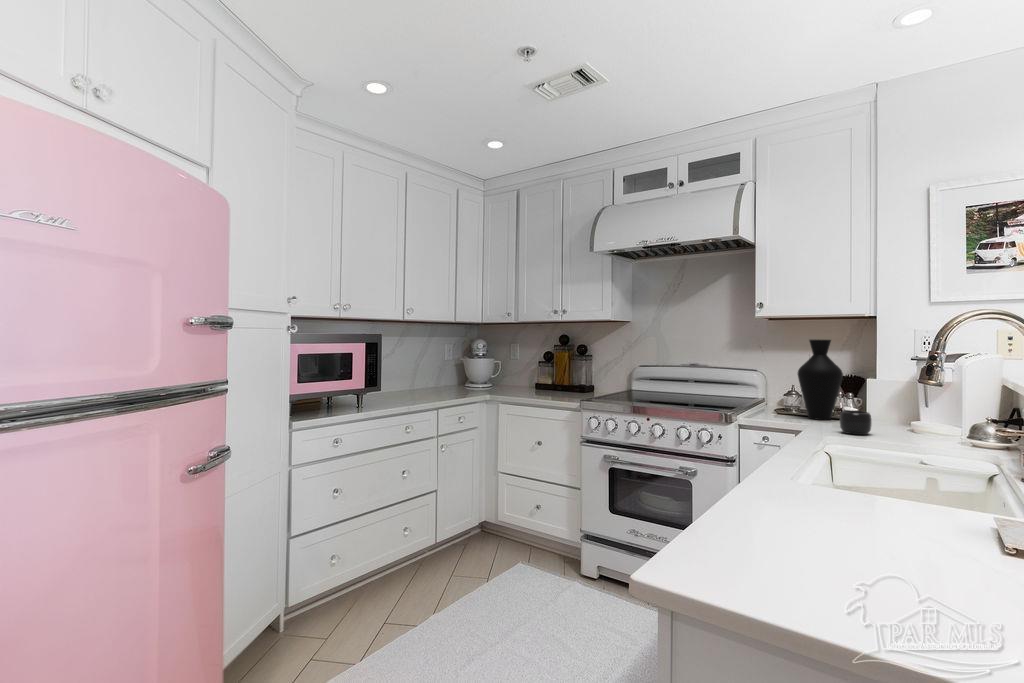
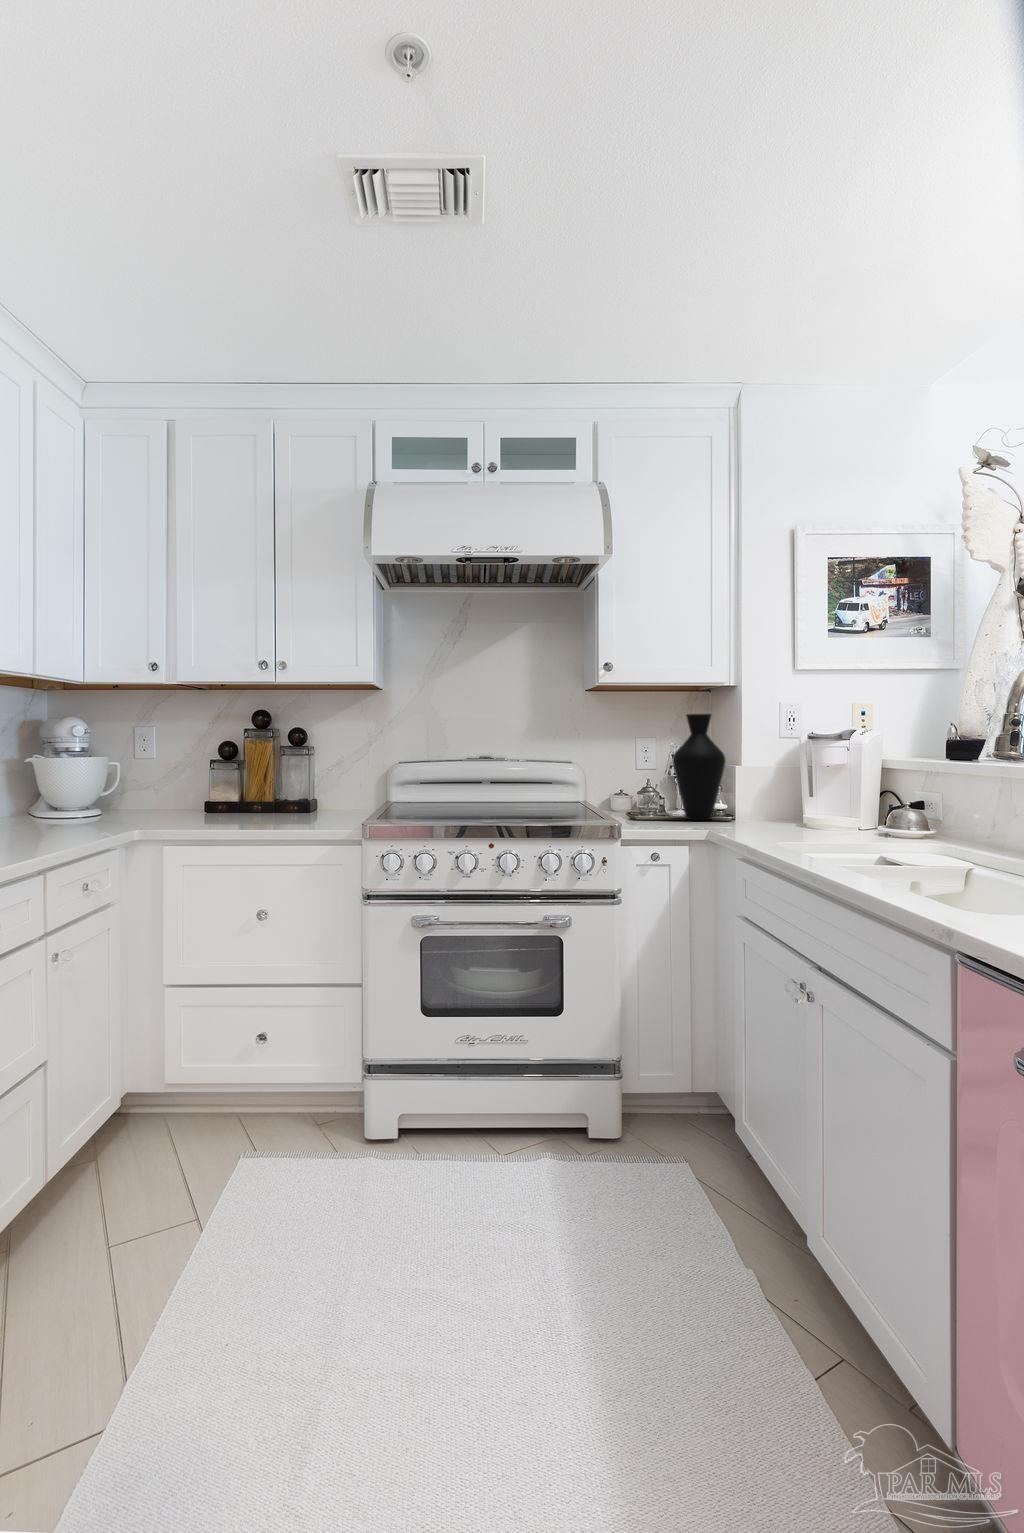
mug: present [840,410,872,435] -> none [770,803,806,833]

